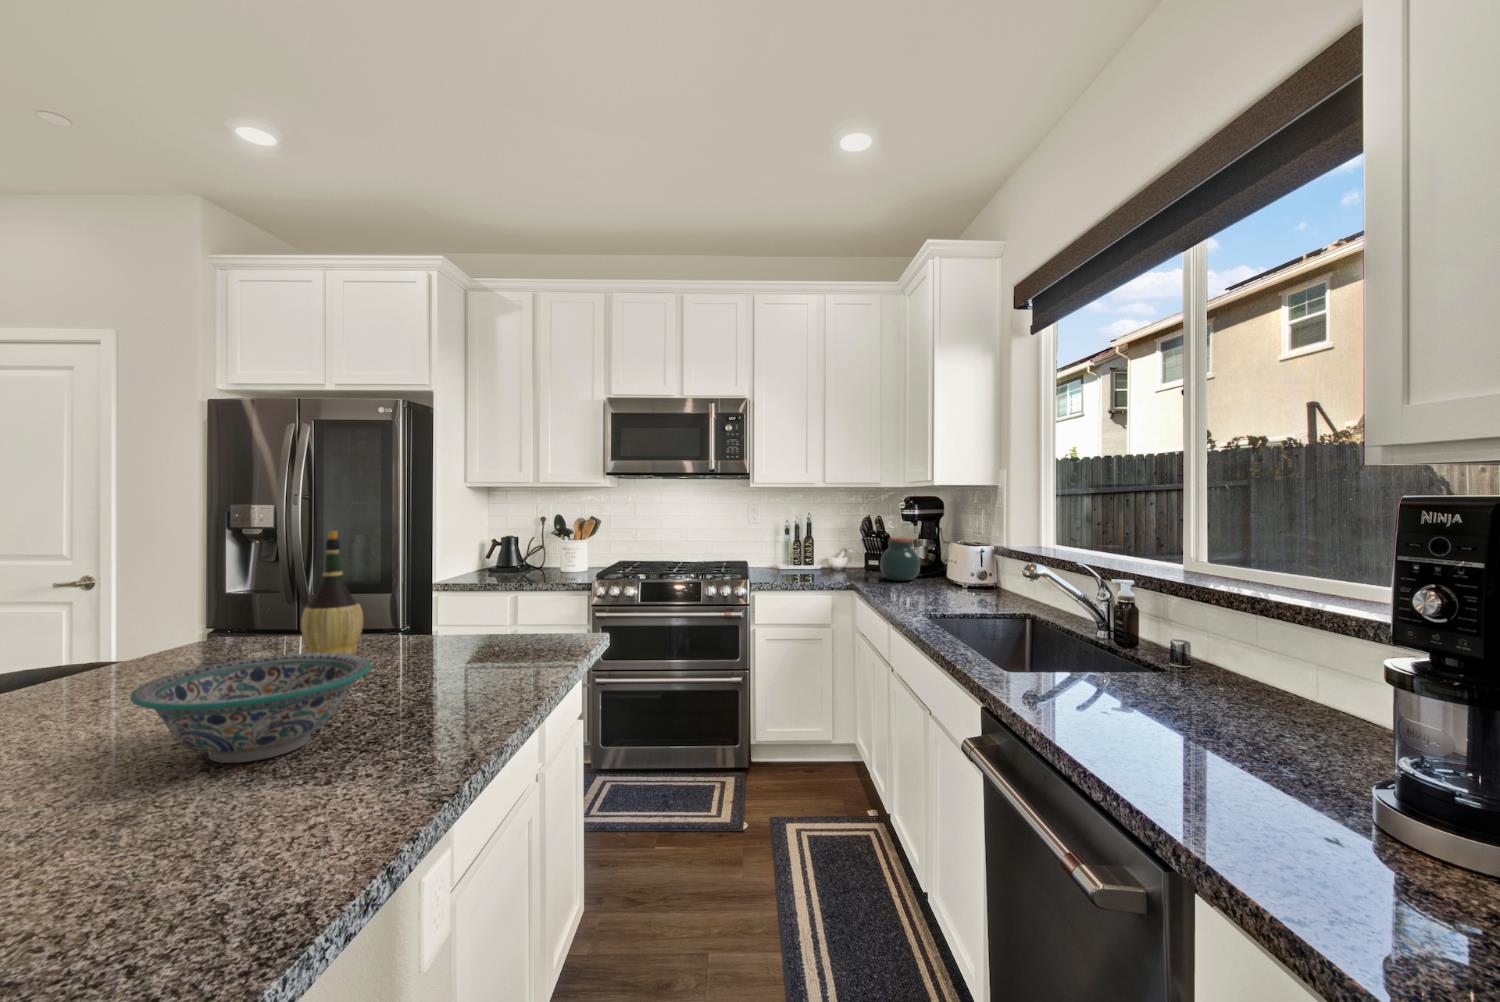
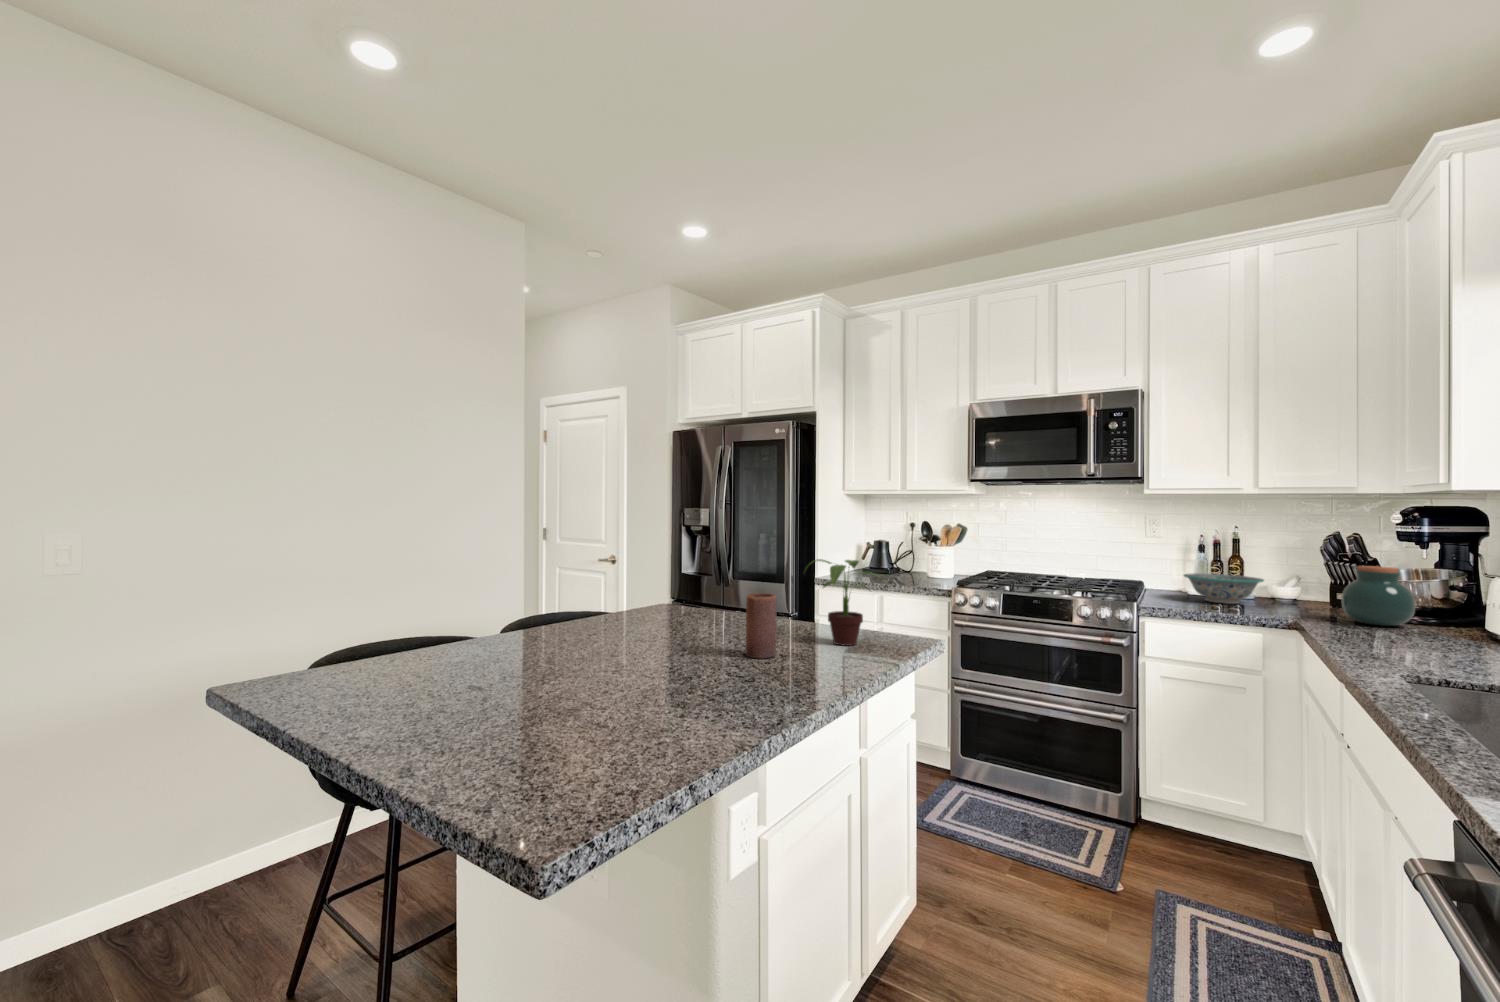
wine bottle: present [301,531,363,655] -> none [701,530,742,633]
potted plant: none [450,558,550,655] -> present [806,559,884,646]
candle: none [384,605,425,687] -> present [746,593,777,658]
decorative bowl: present [130,653,371,763] -> present [1184,573,1264,604]

